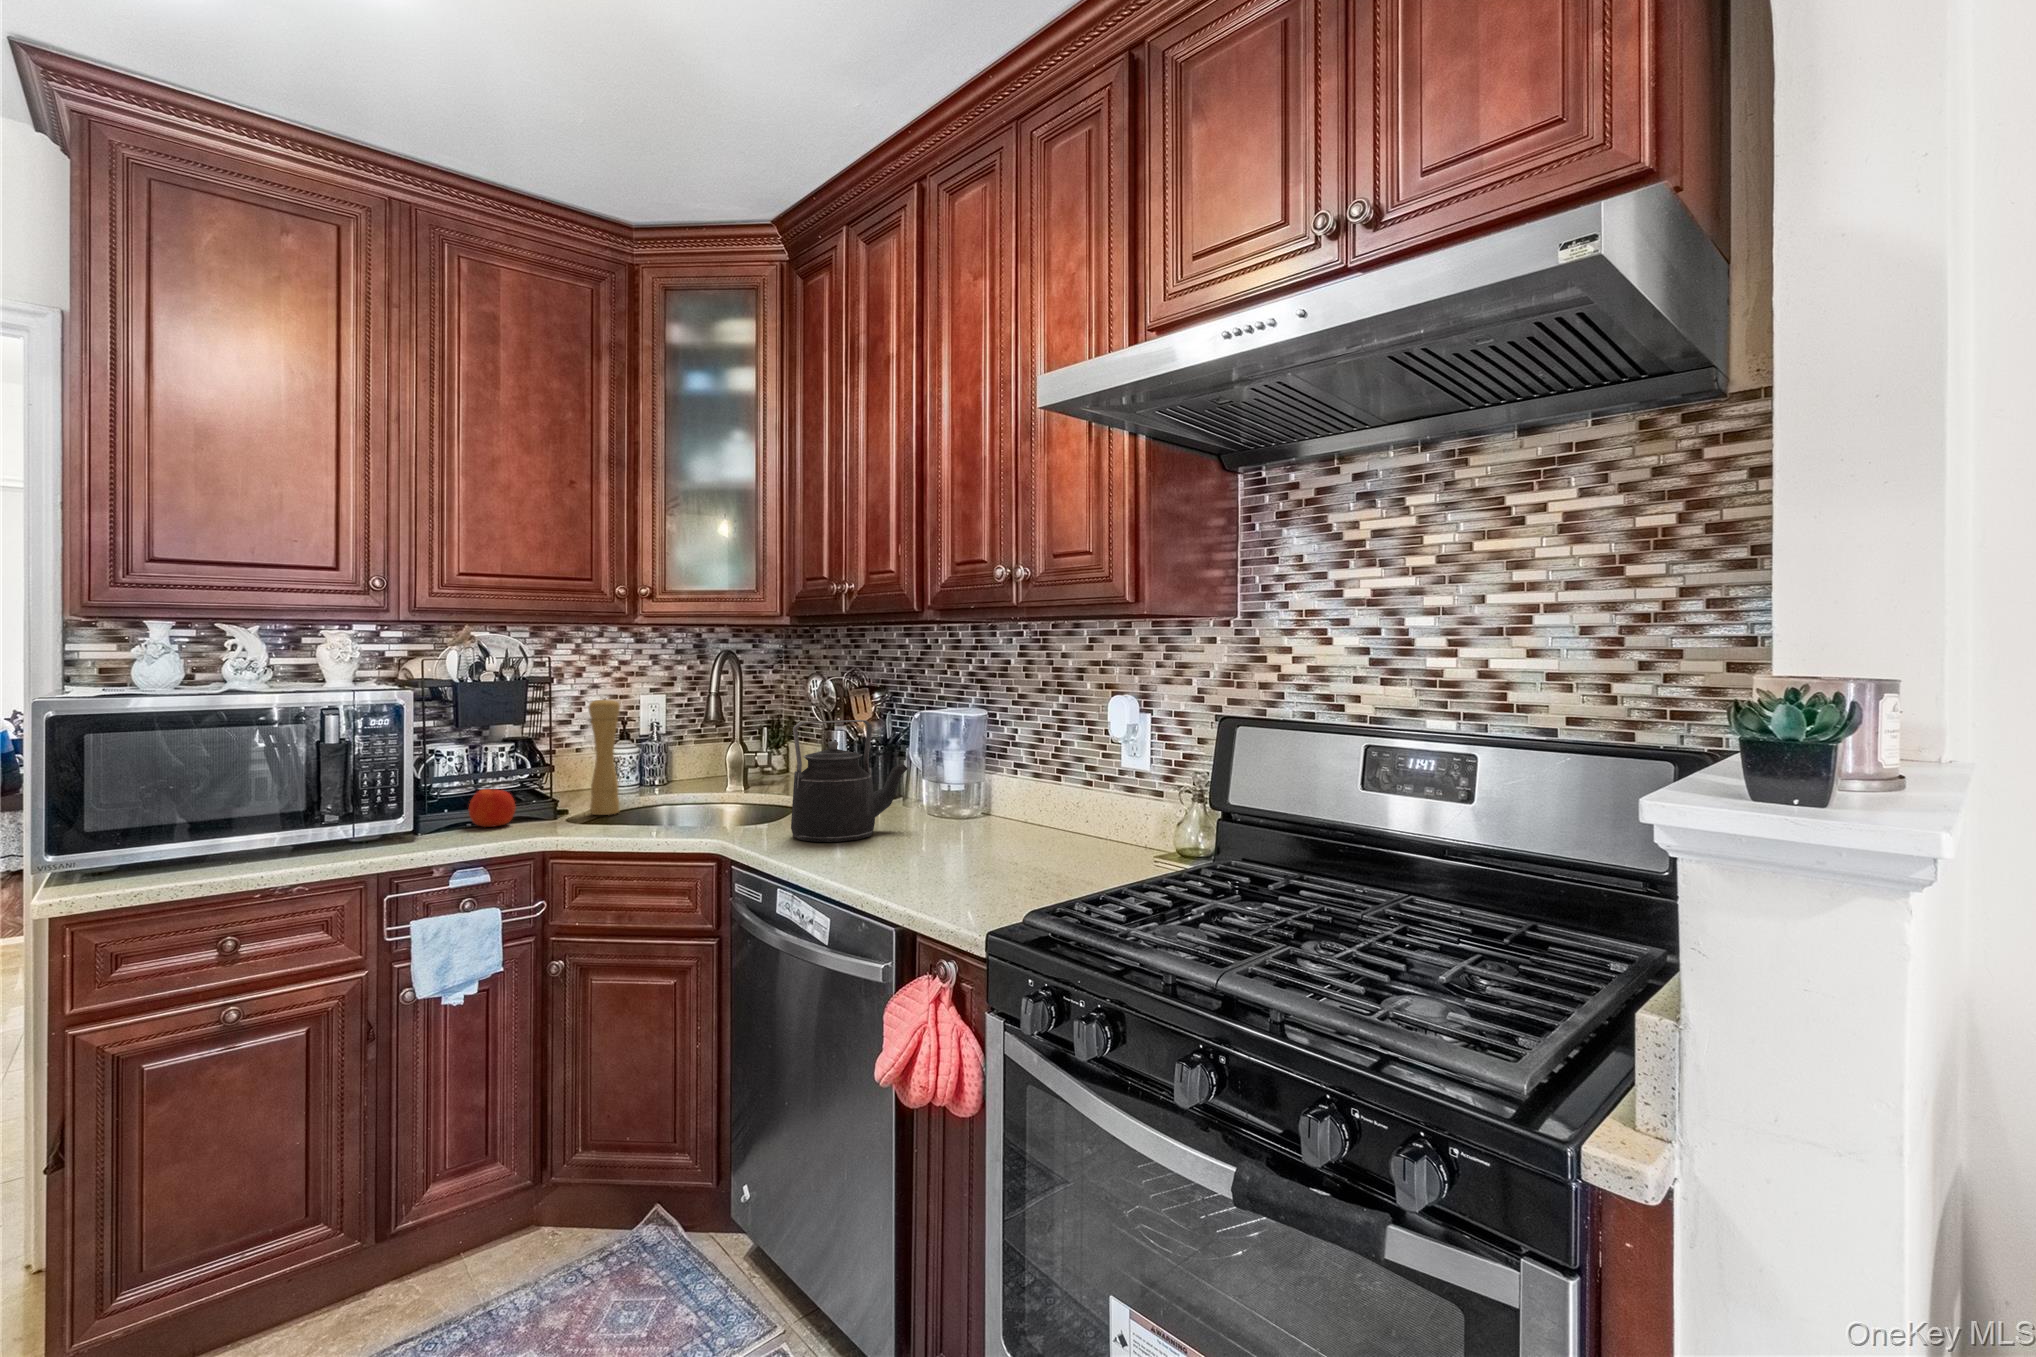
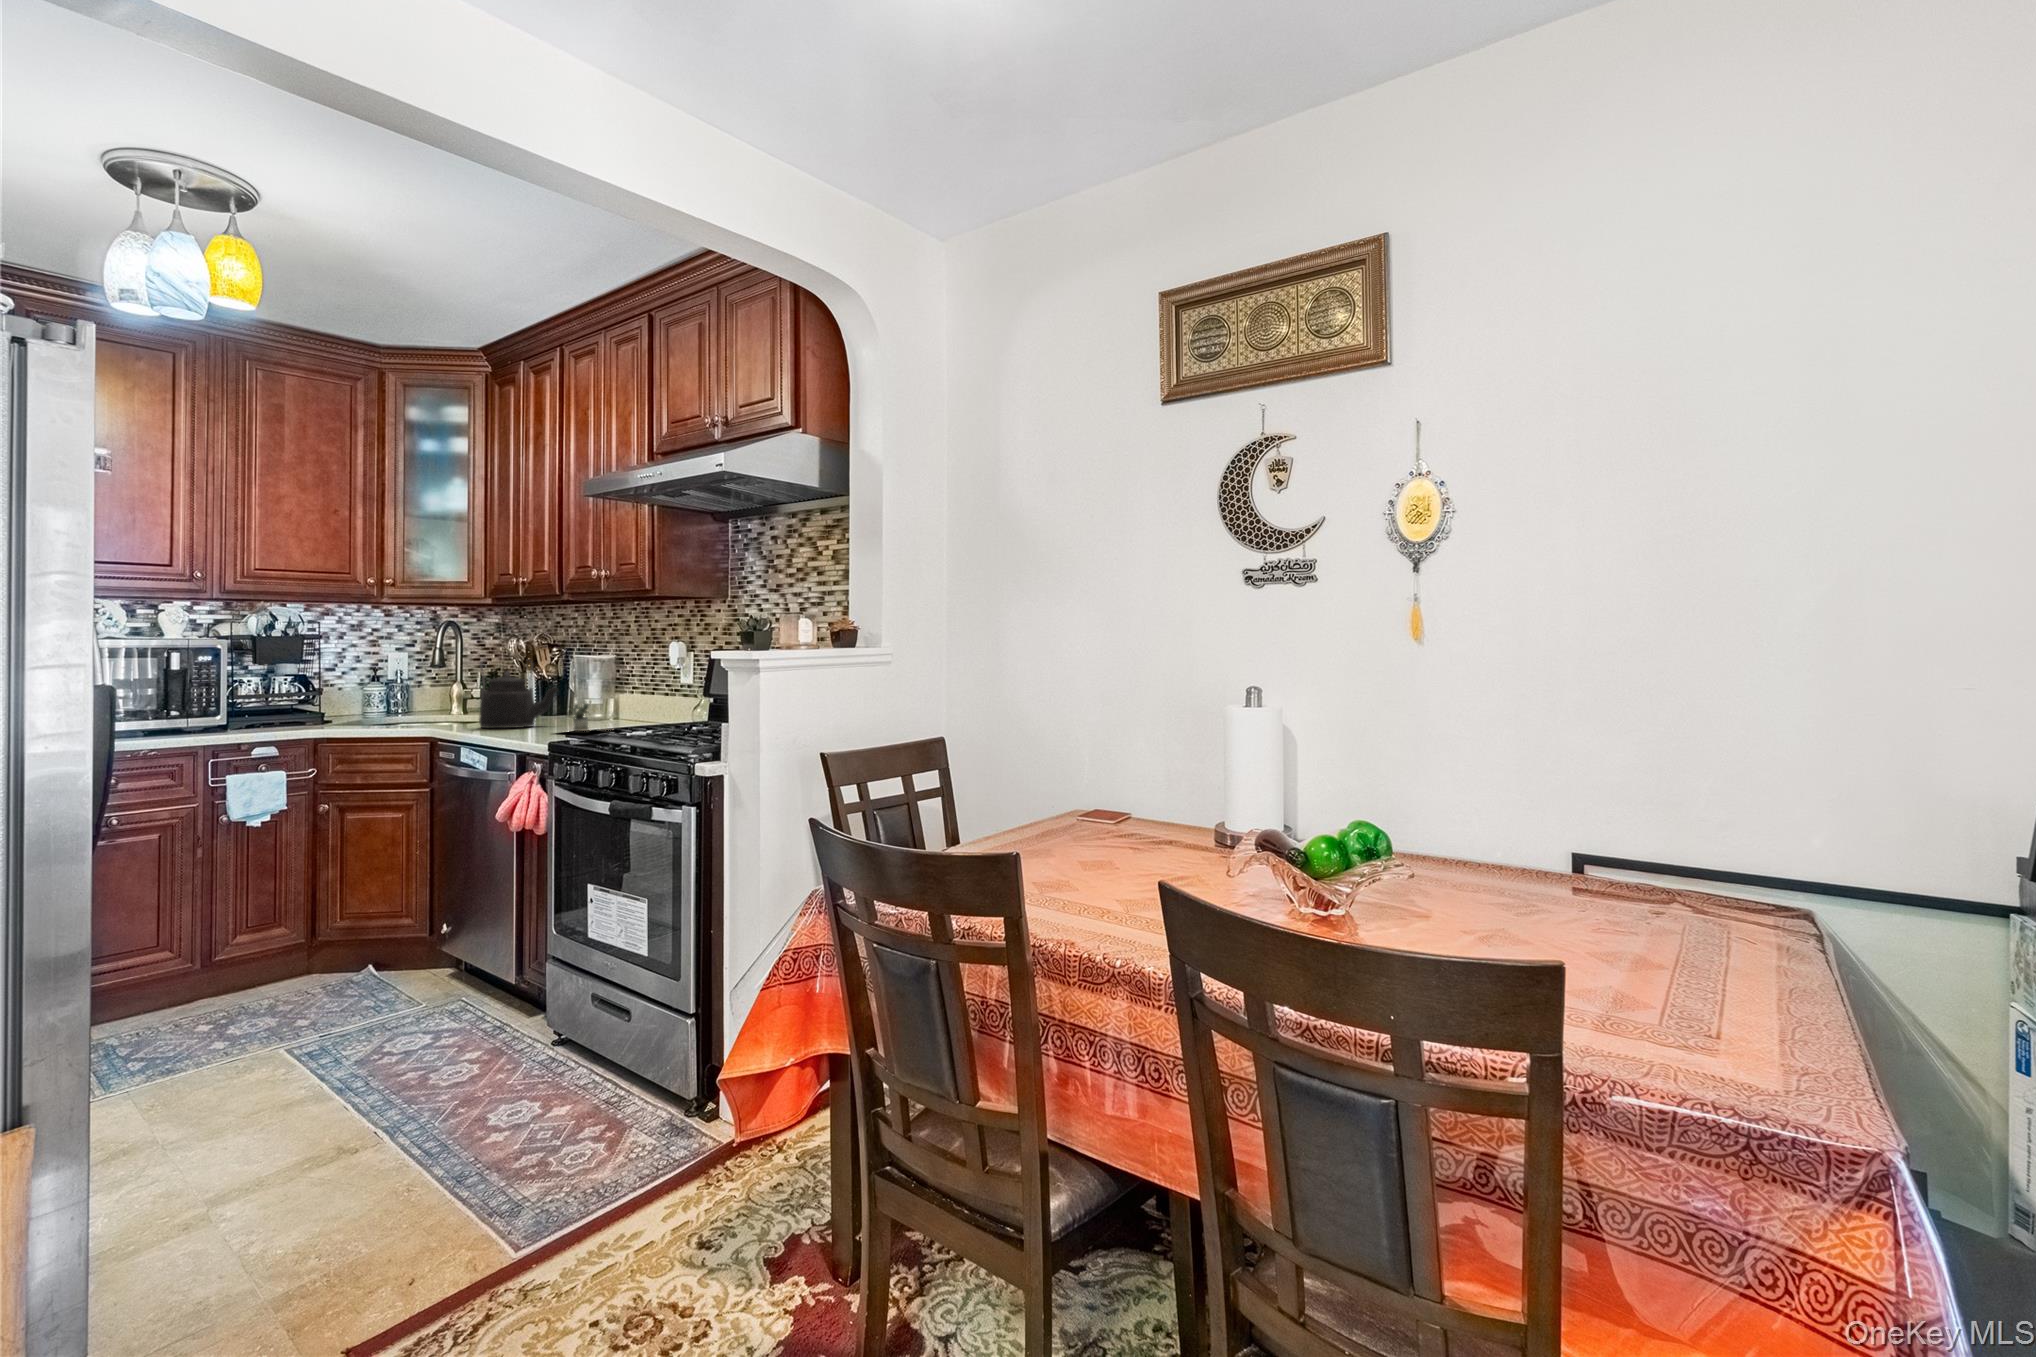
pepper mill: present [589,698,620,815] -> none [348,649,370,723]
apple: present [469,789,516,827] -> none [263,700,296,726]
potted plant: none [928,807,1053,872] -> present [572,703,589,731]

